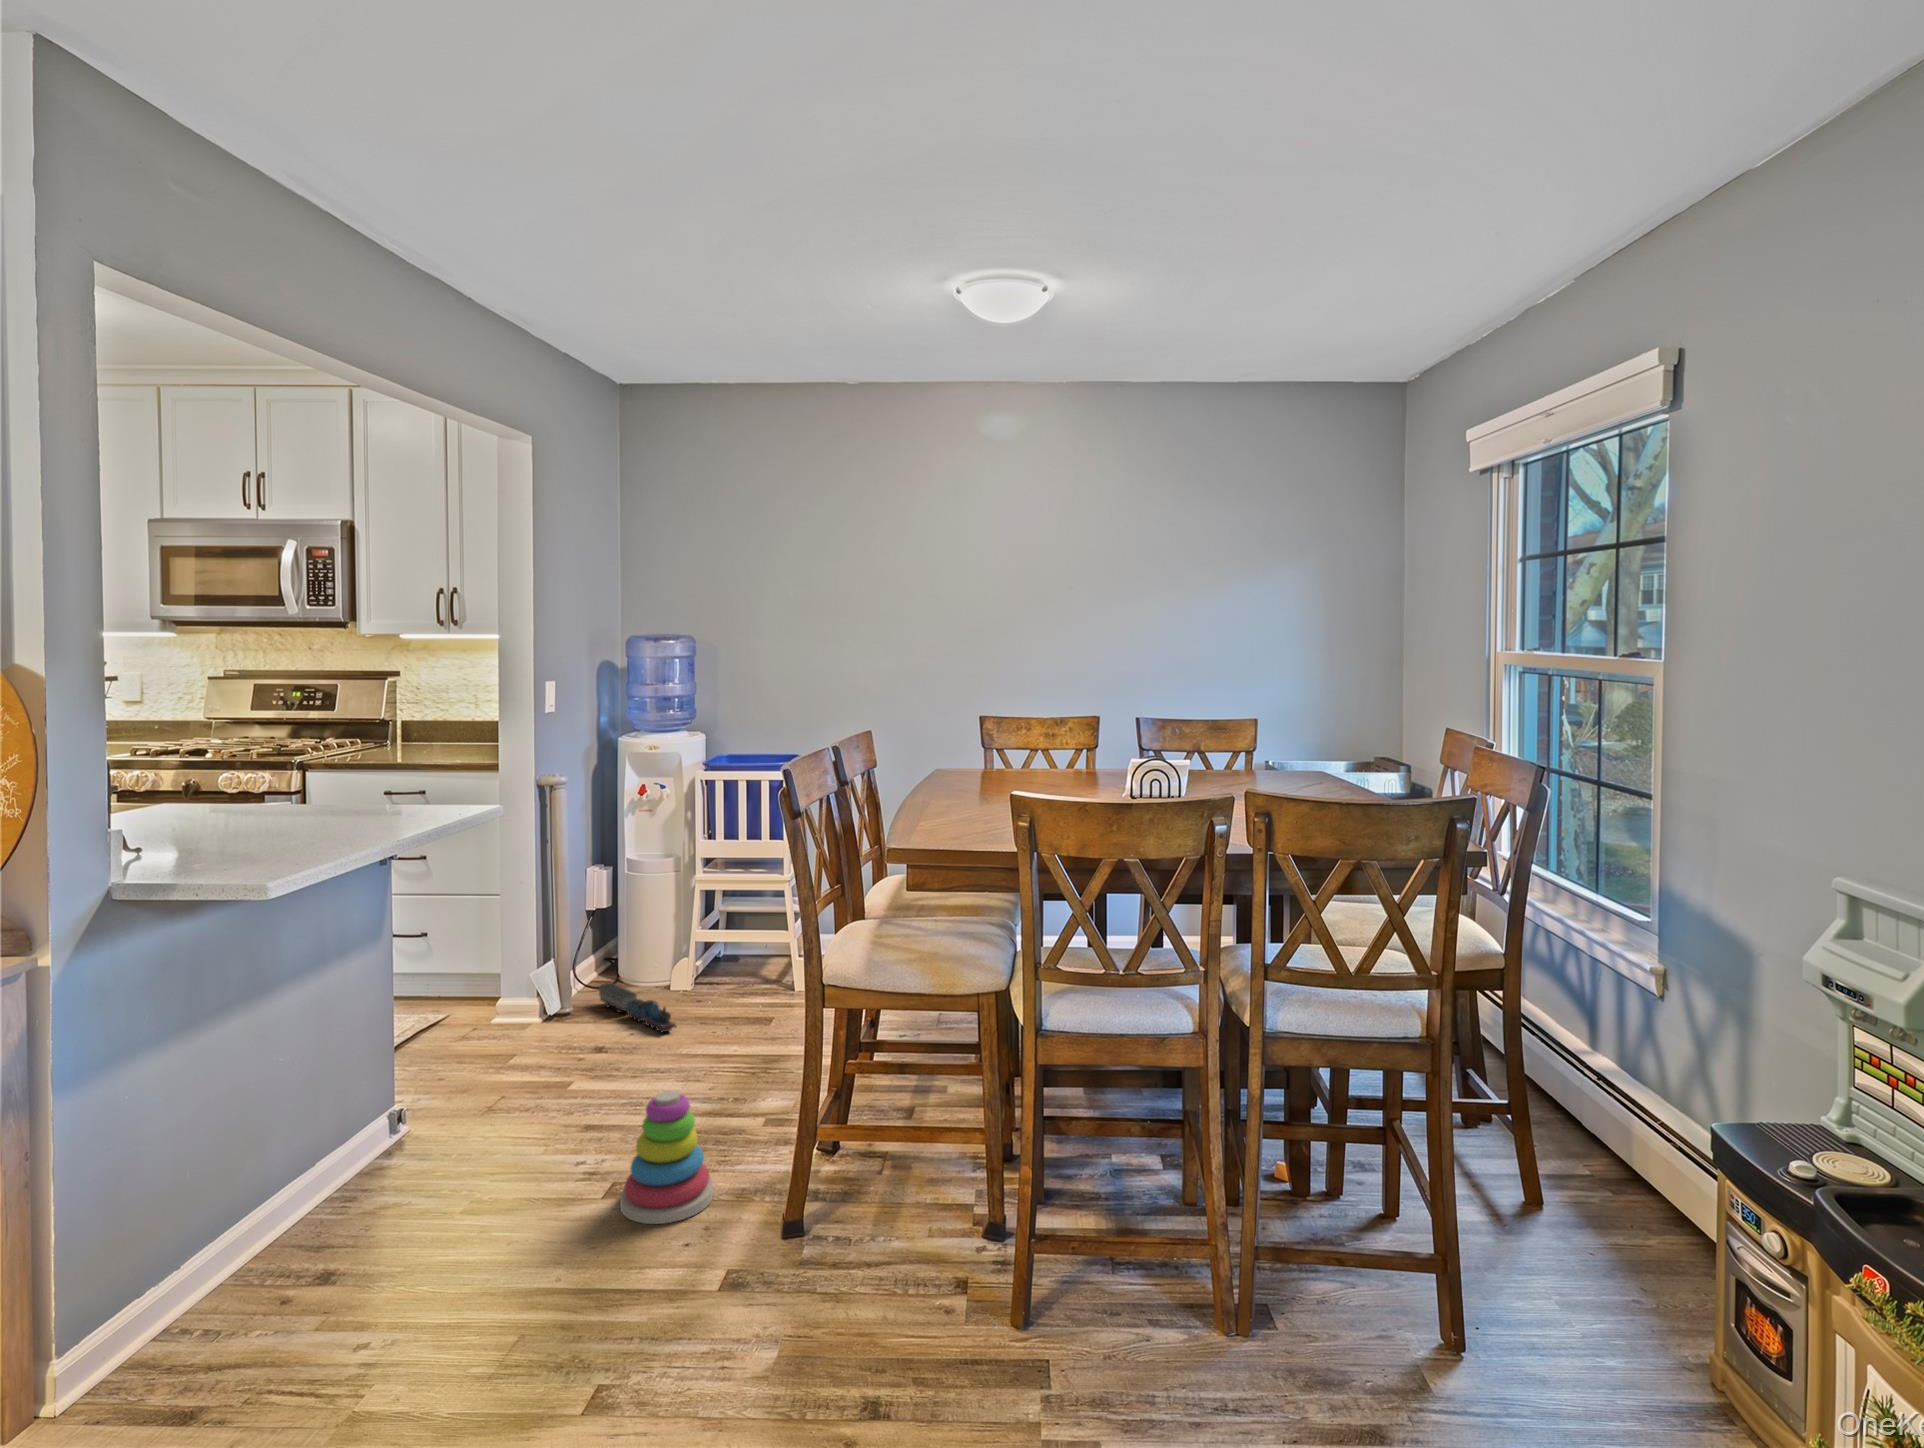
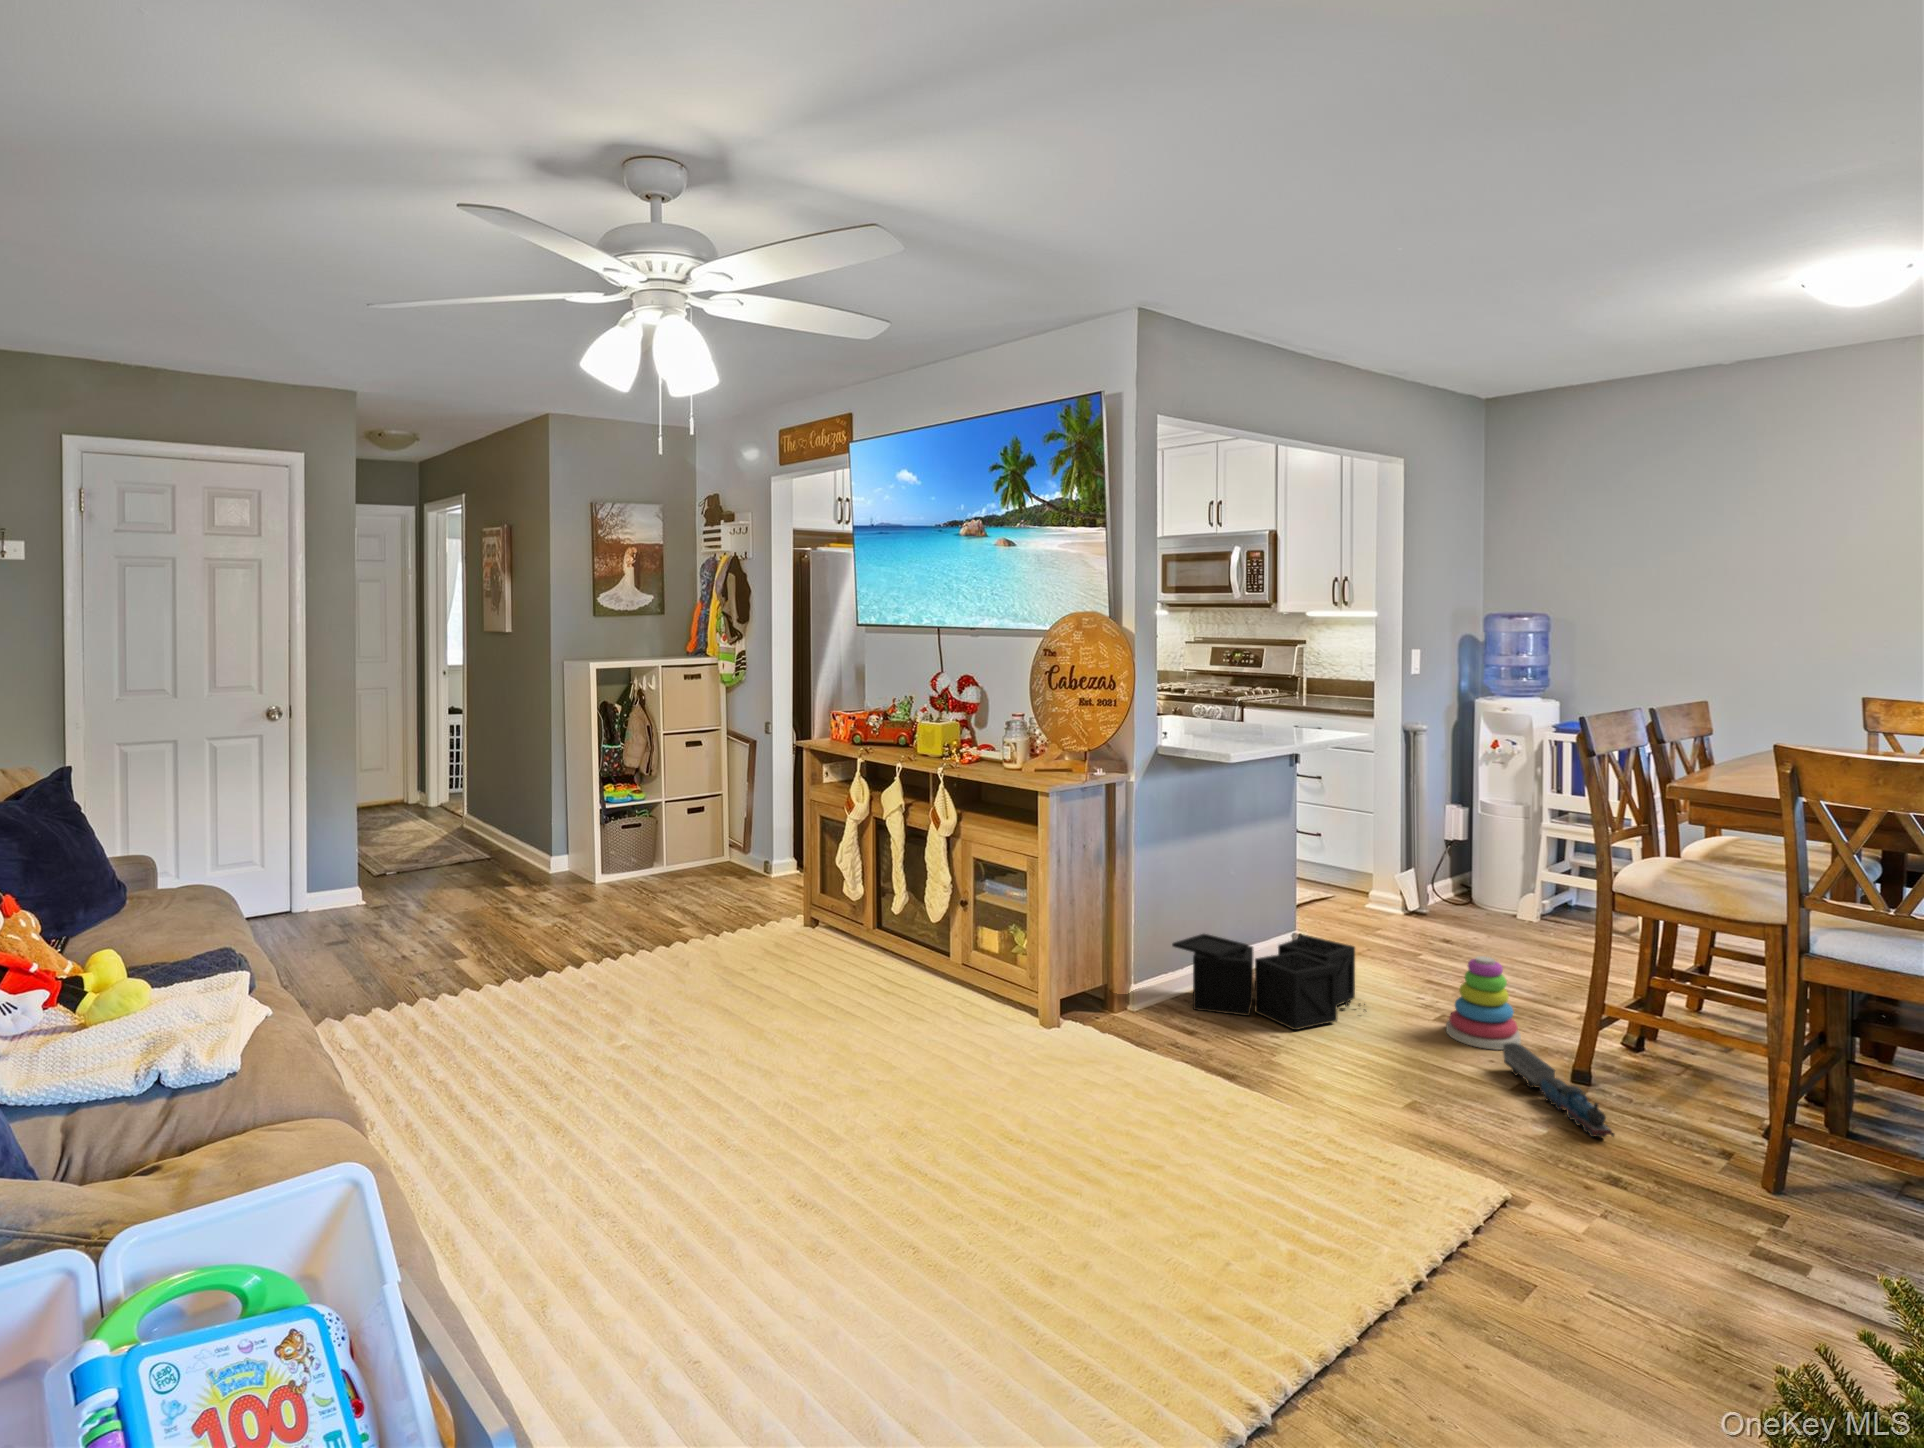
toy train: present [599,983,677,1033] -> present [1503,1043,1615,1137]
storage bin: none [144,1119,508,1337] -> present [1172,934,1366,1030]

